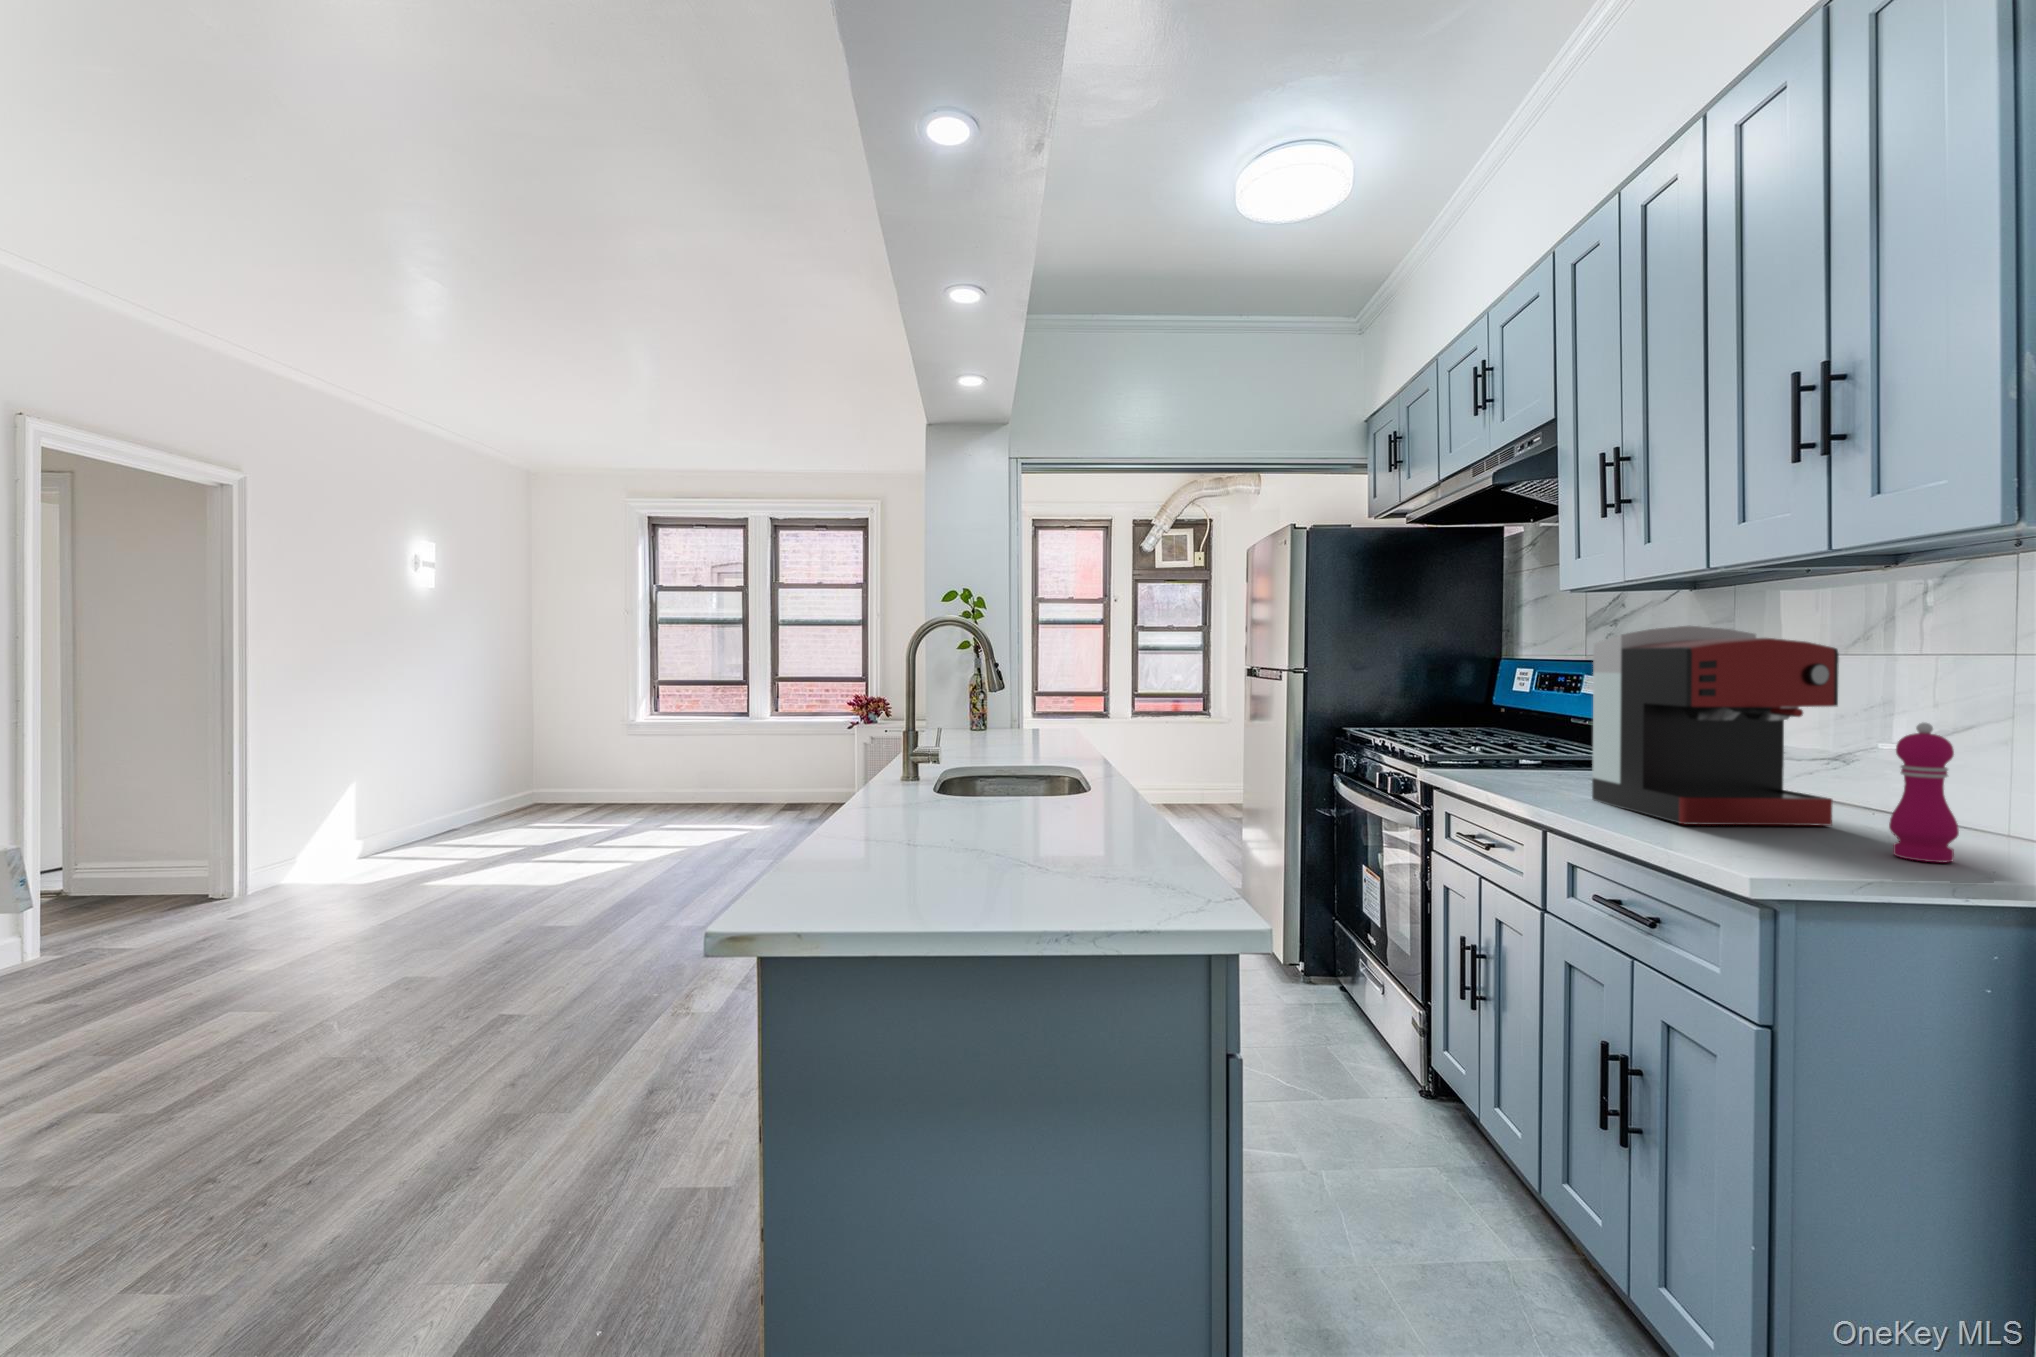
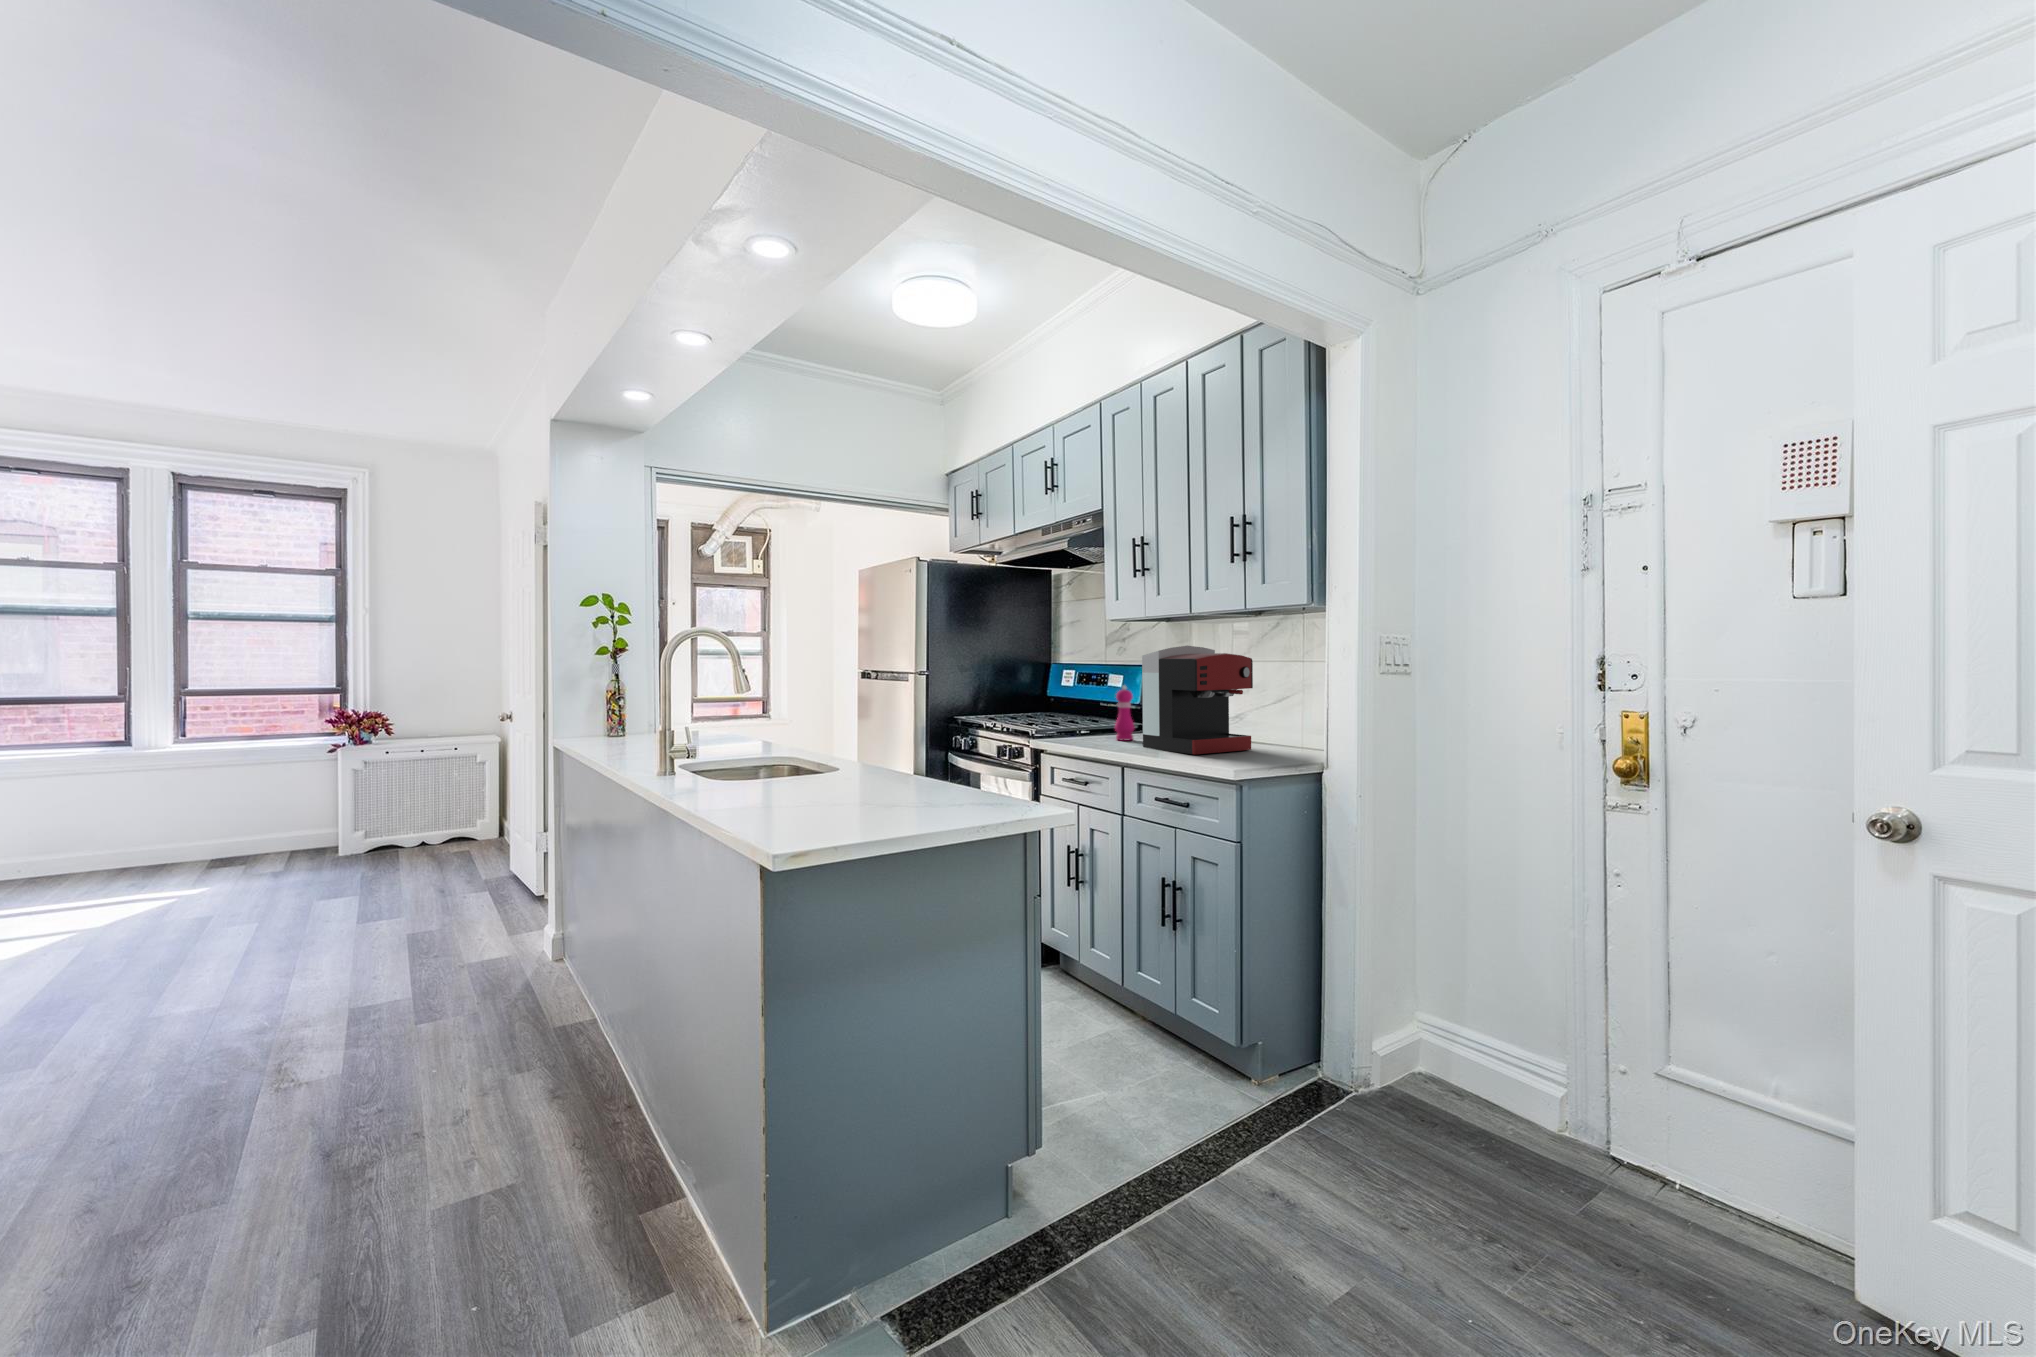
pepper mill: present [1889,723,1959,862] -> present [1115,686,1134,740]

